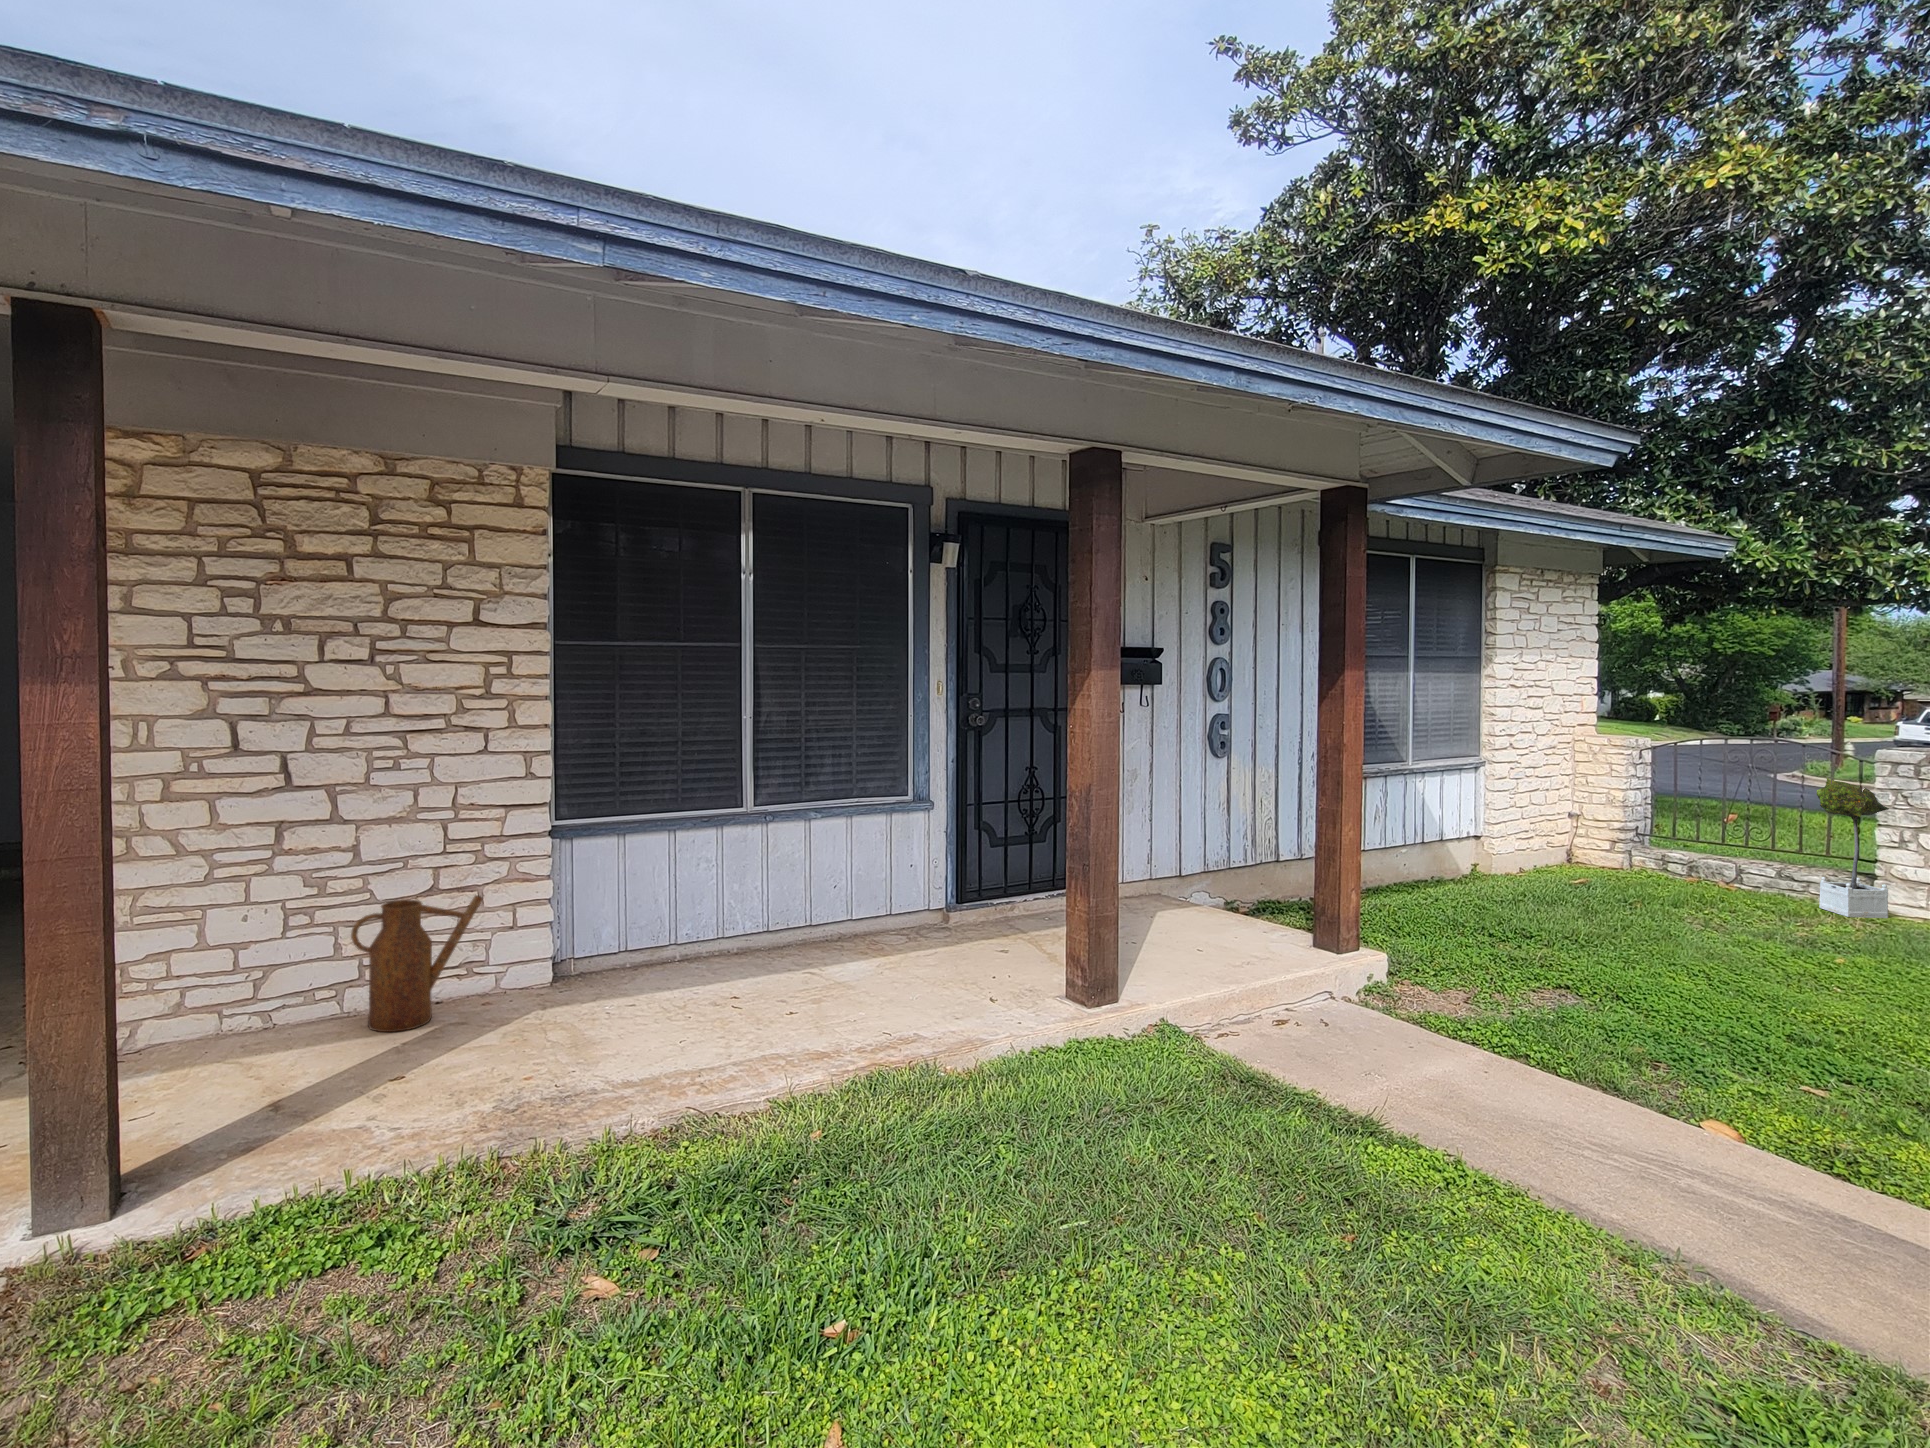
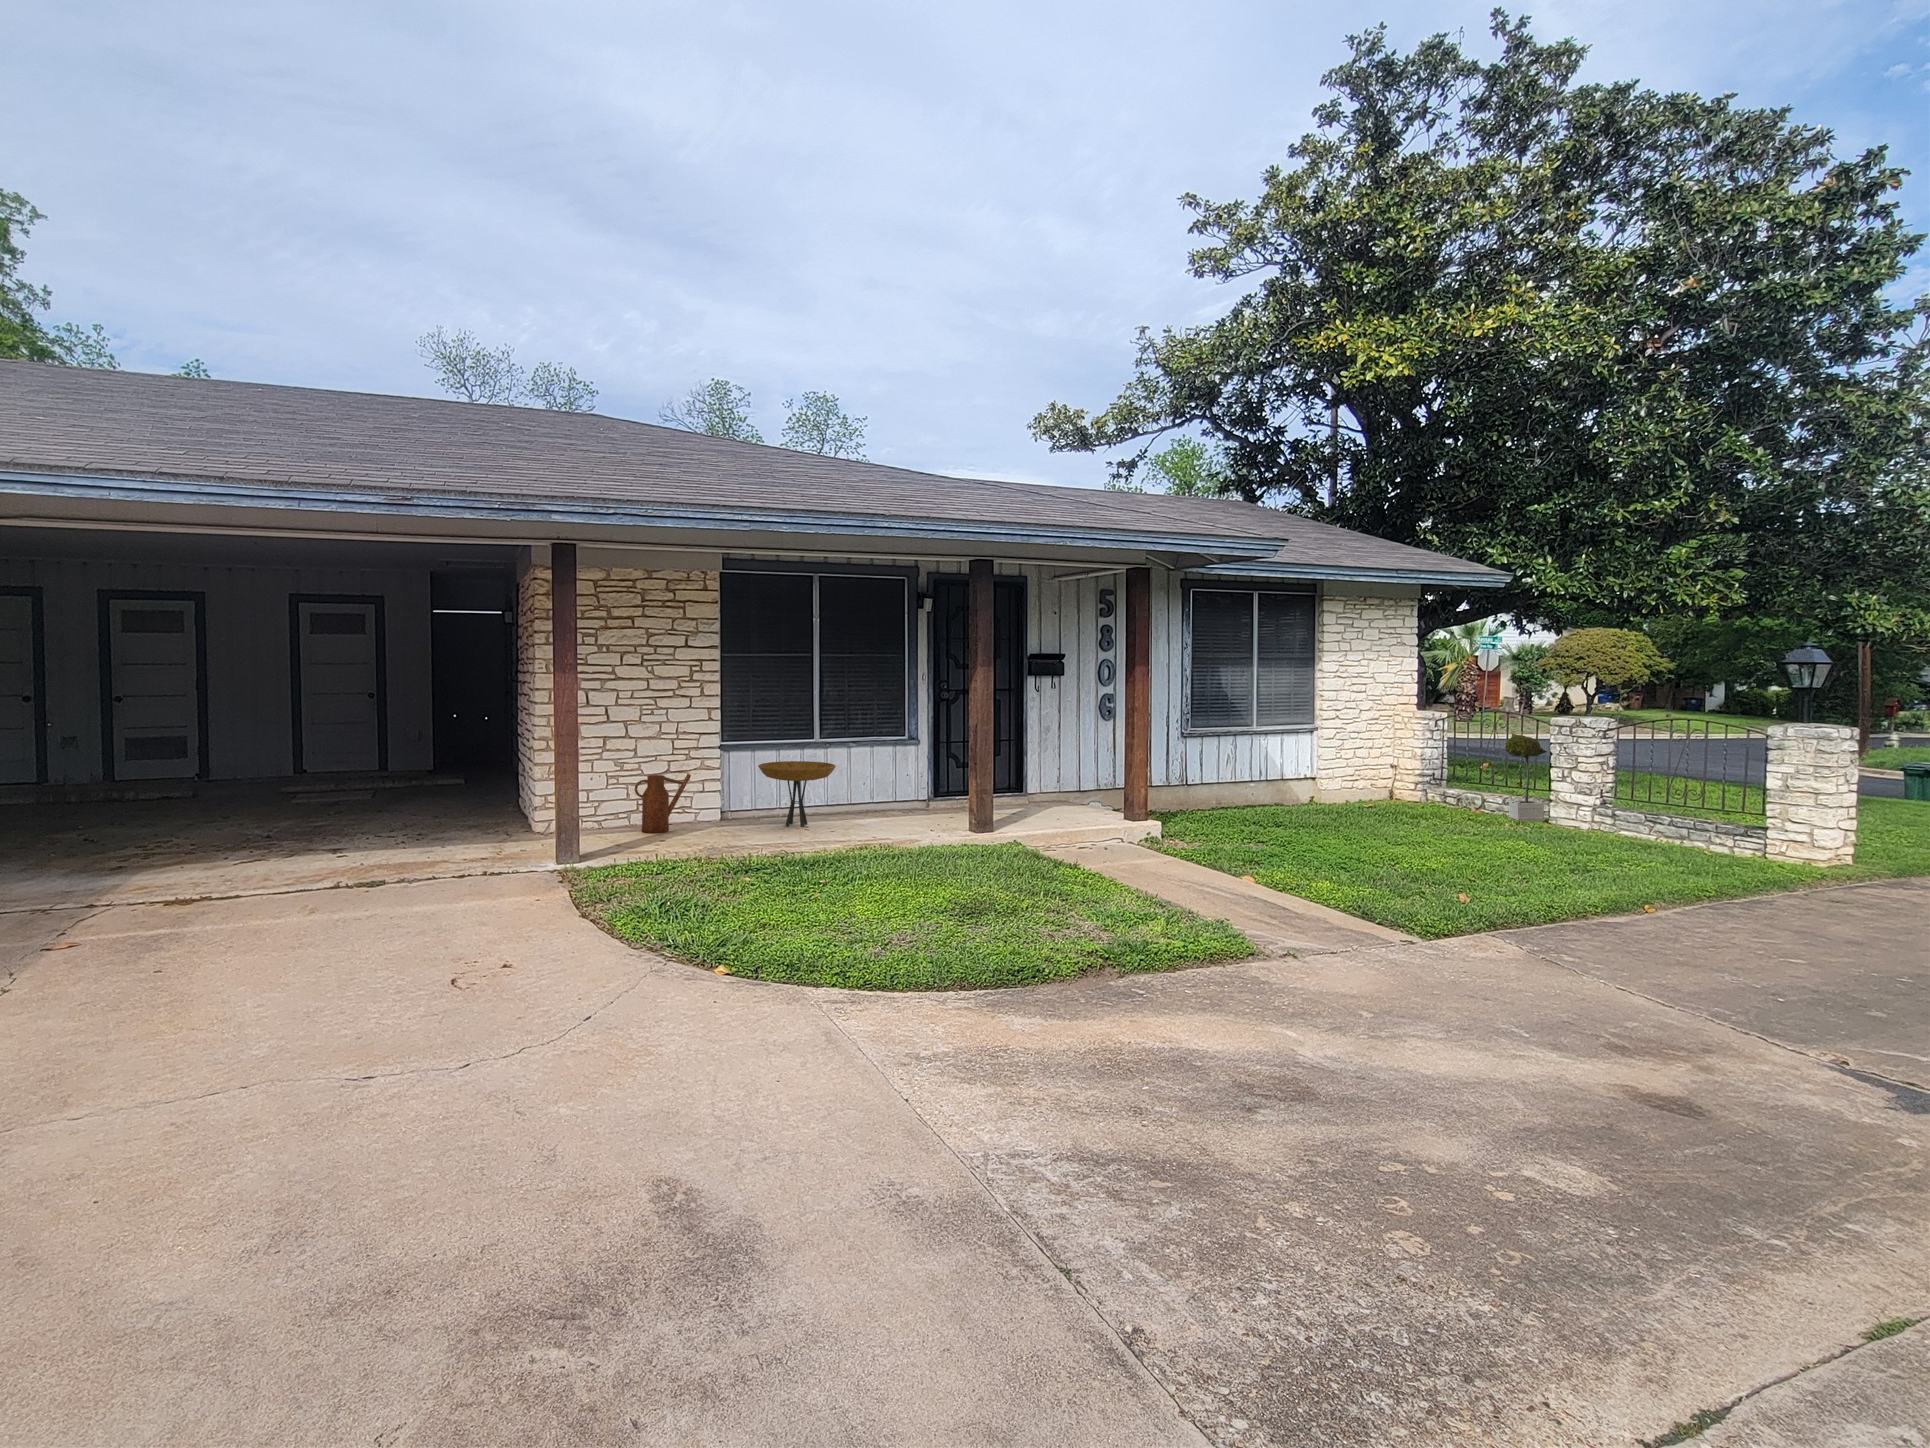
side table: none [629,851,787,992] -> present [758,761,836,827]

